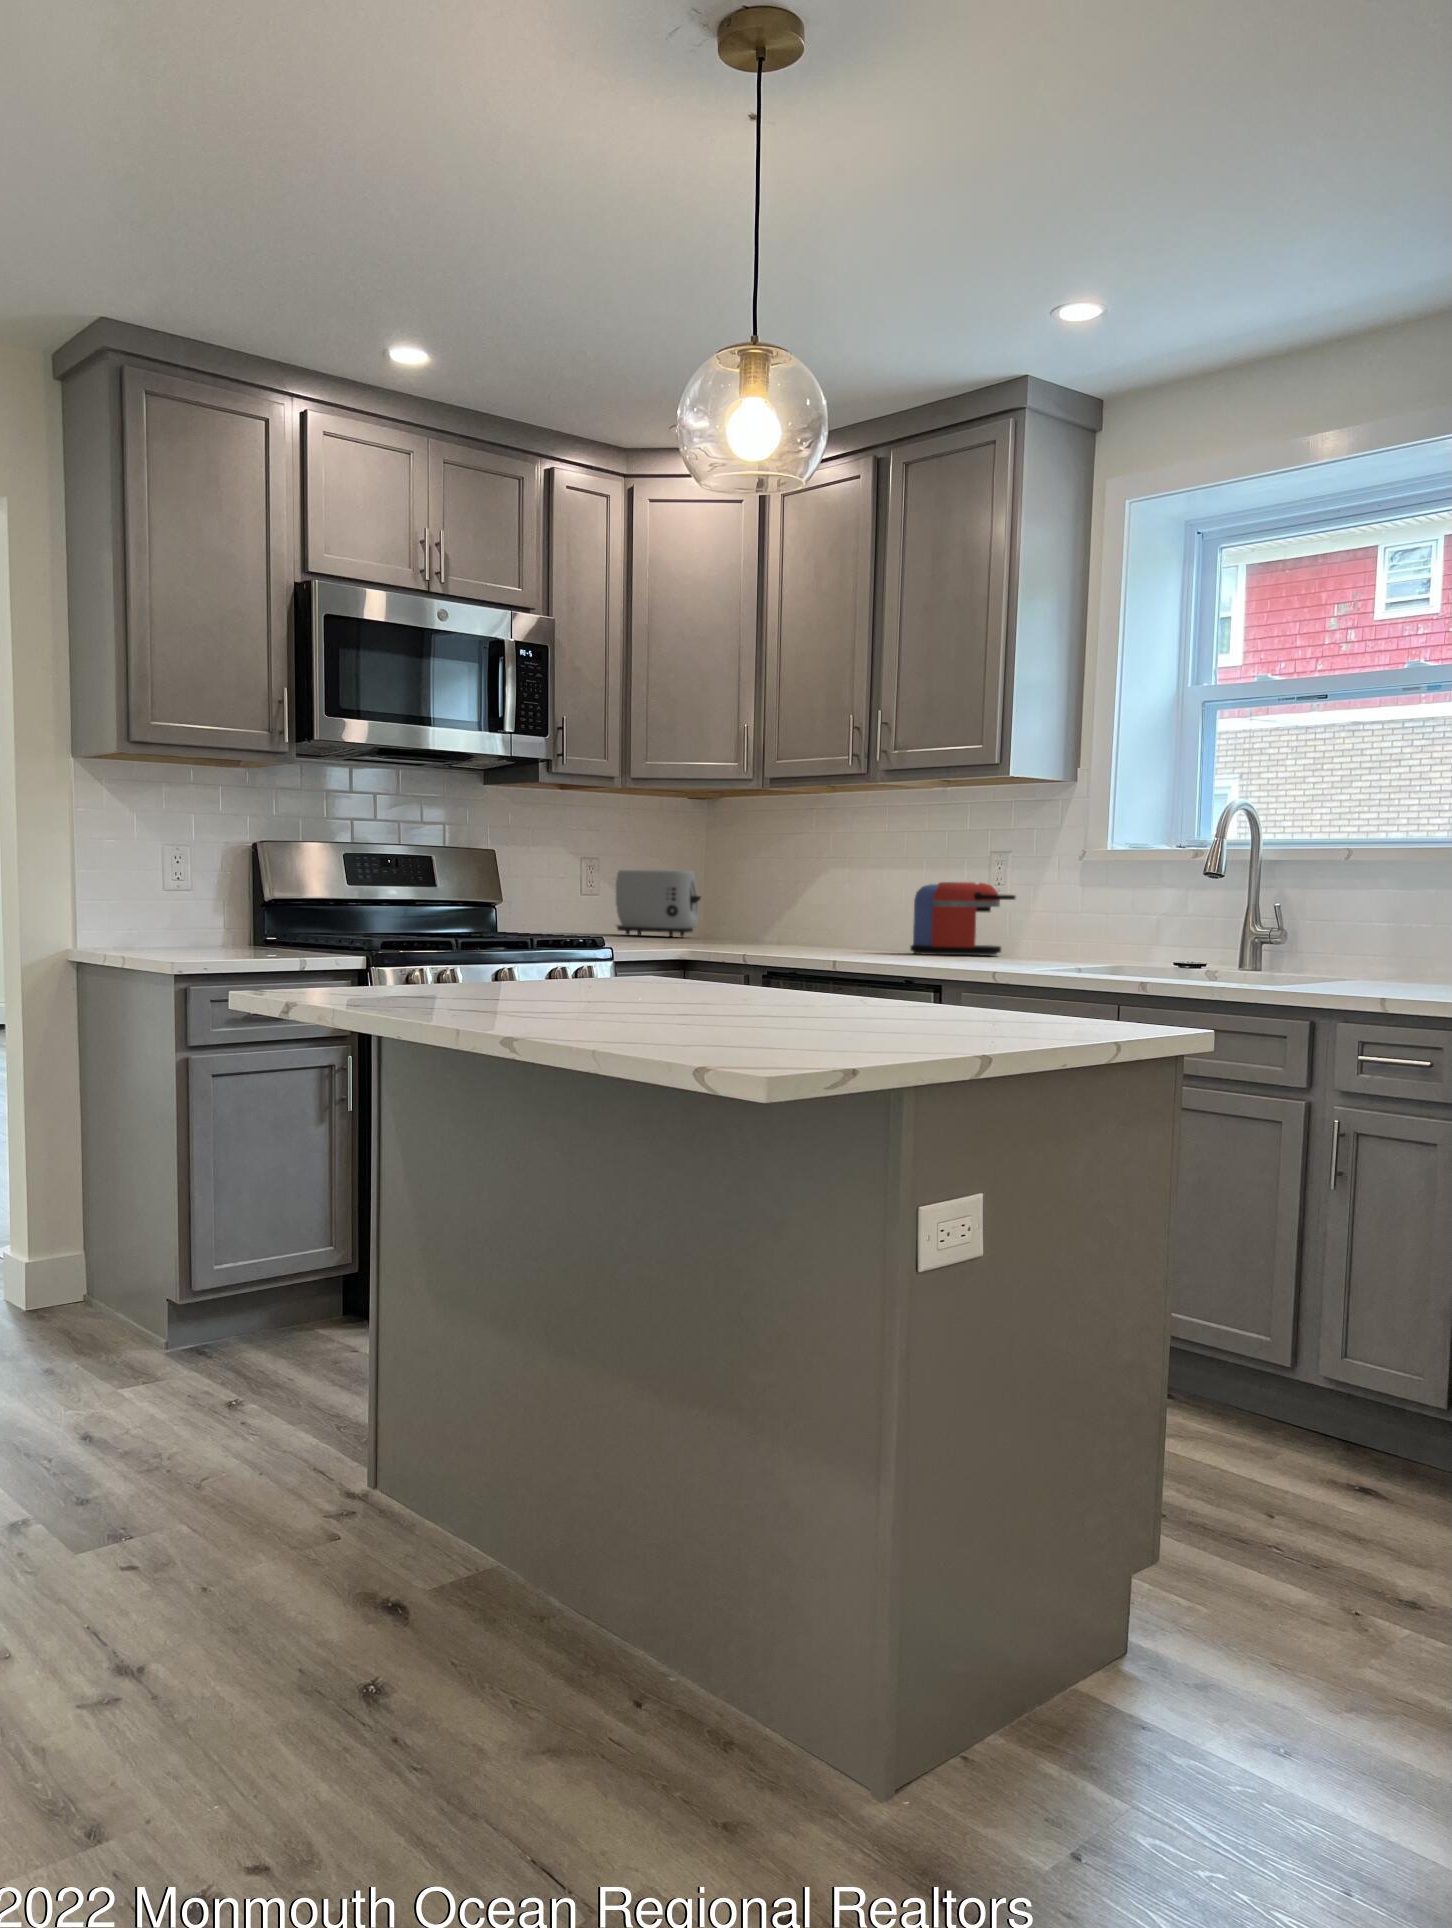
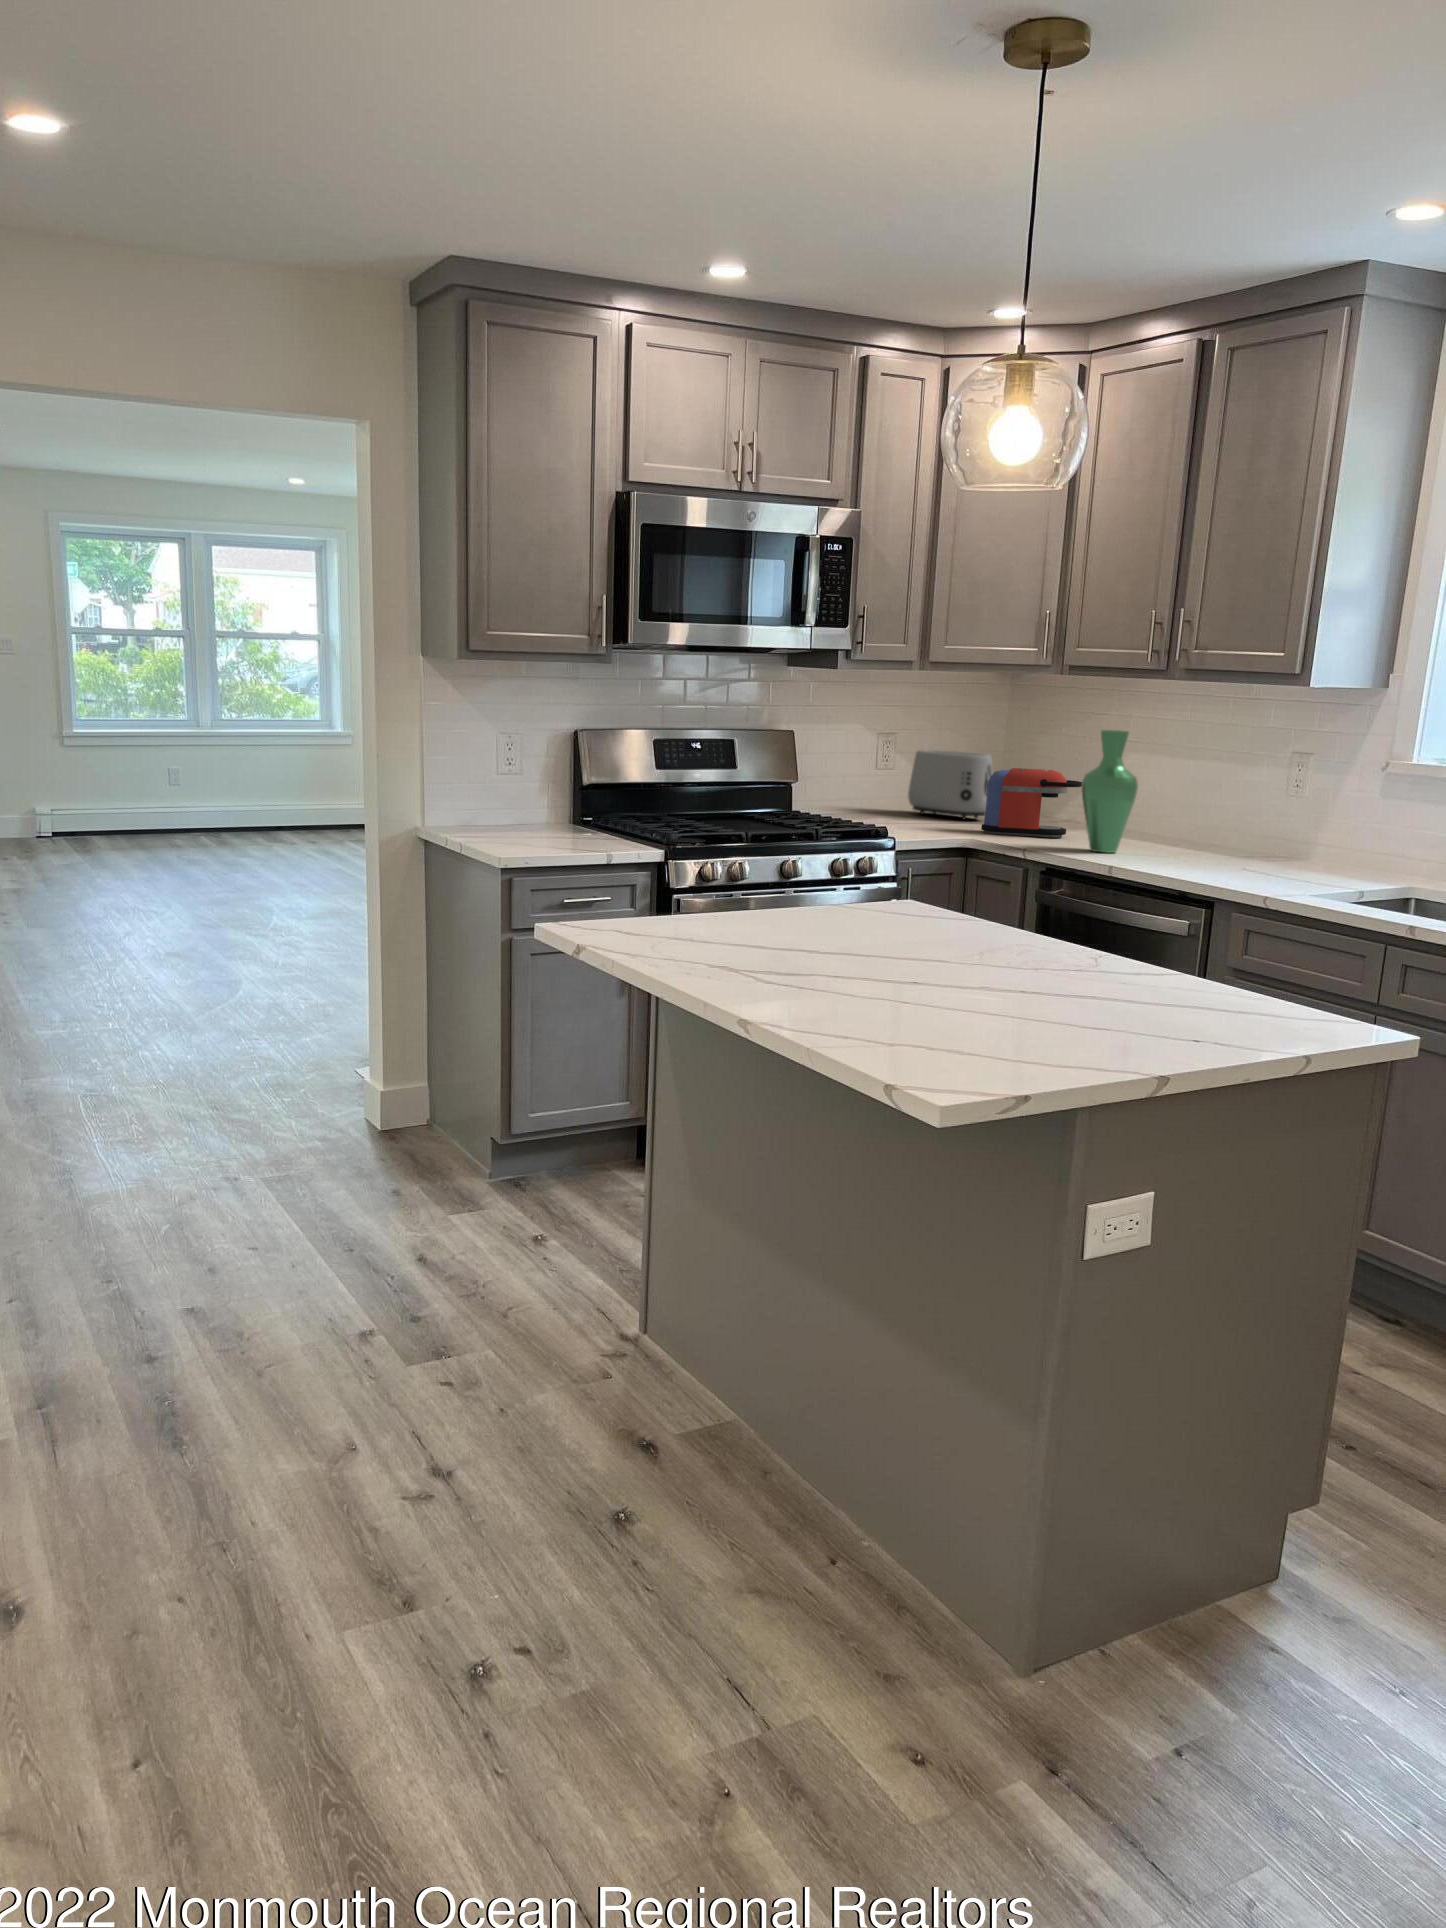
vase: none [793,828,847,950] -> present [1082,730,1138,853]
coffee maker: present [910,882,1015,956] -> present [981,768,1082,837]

